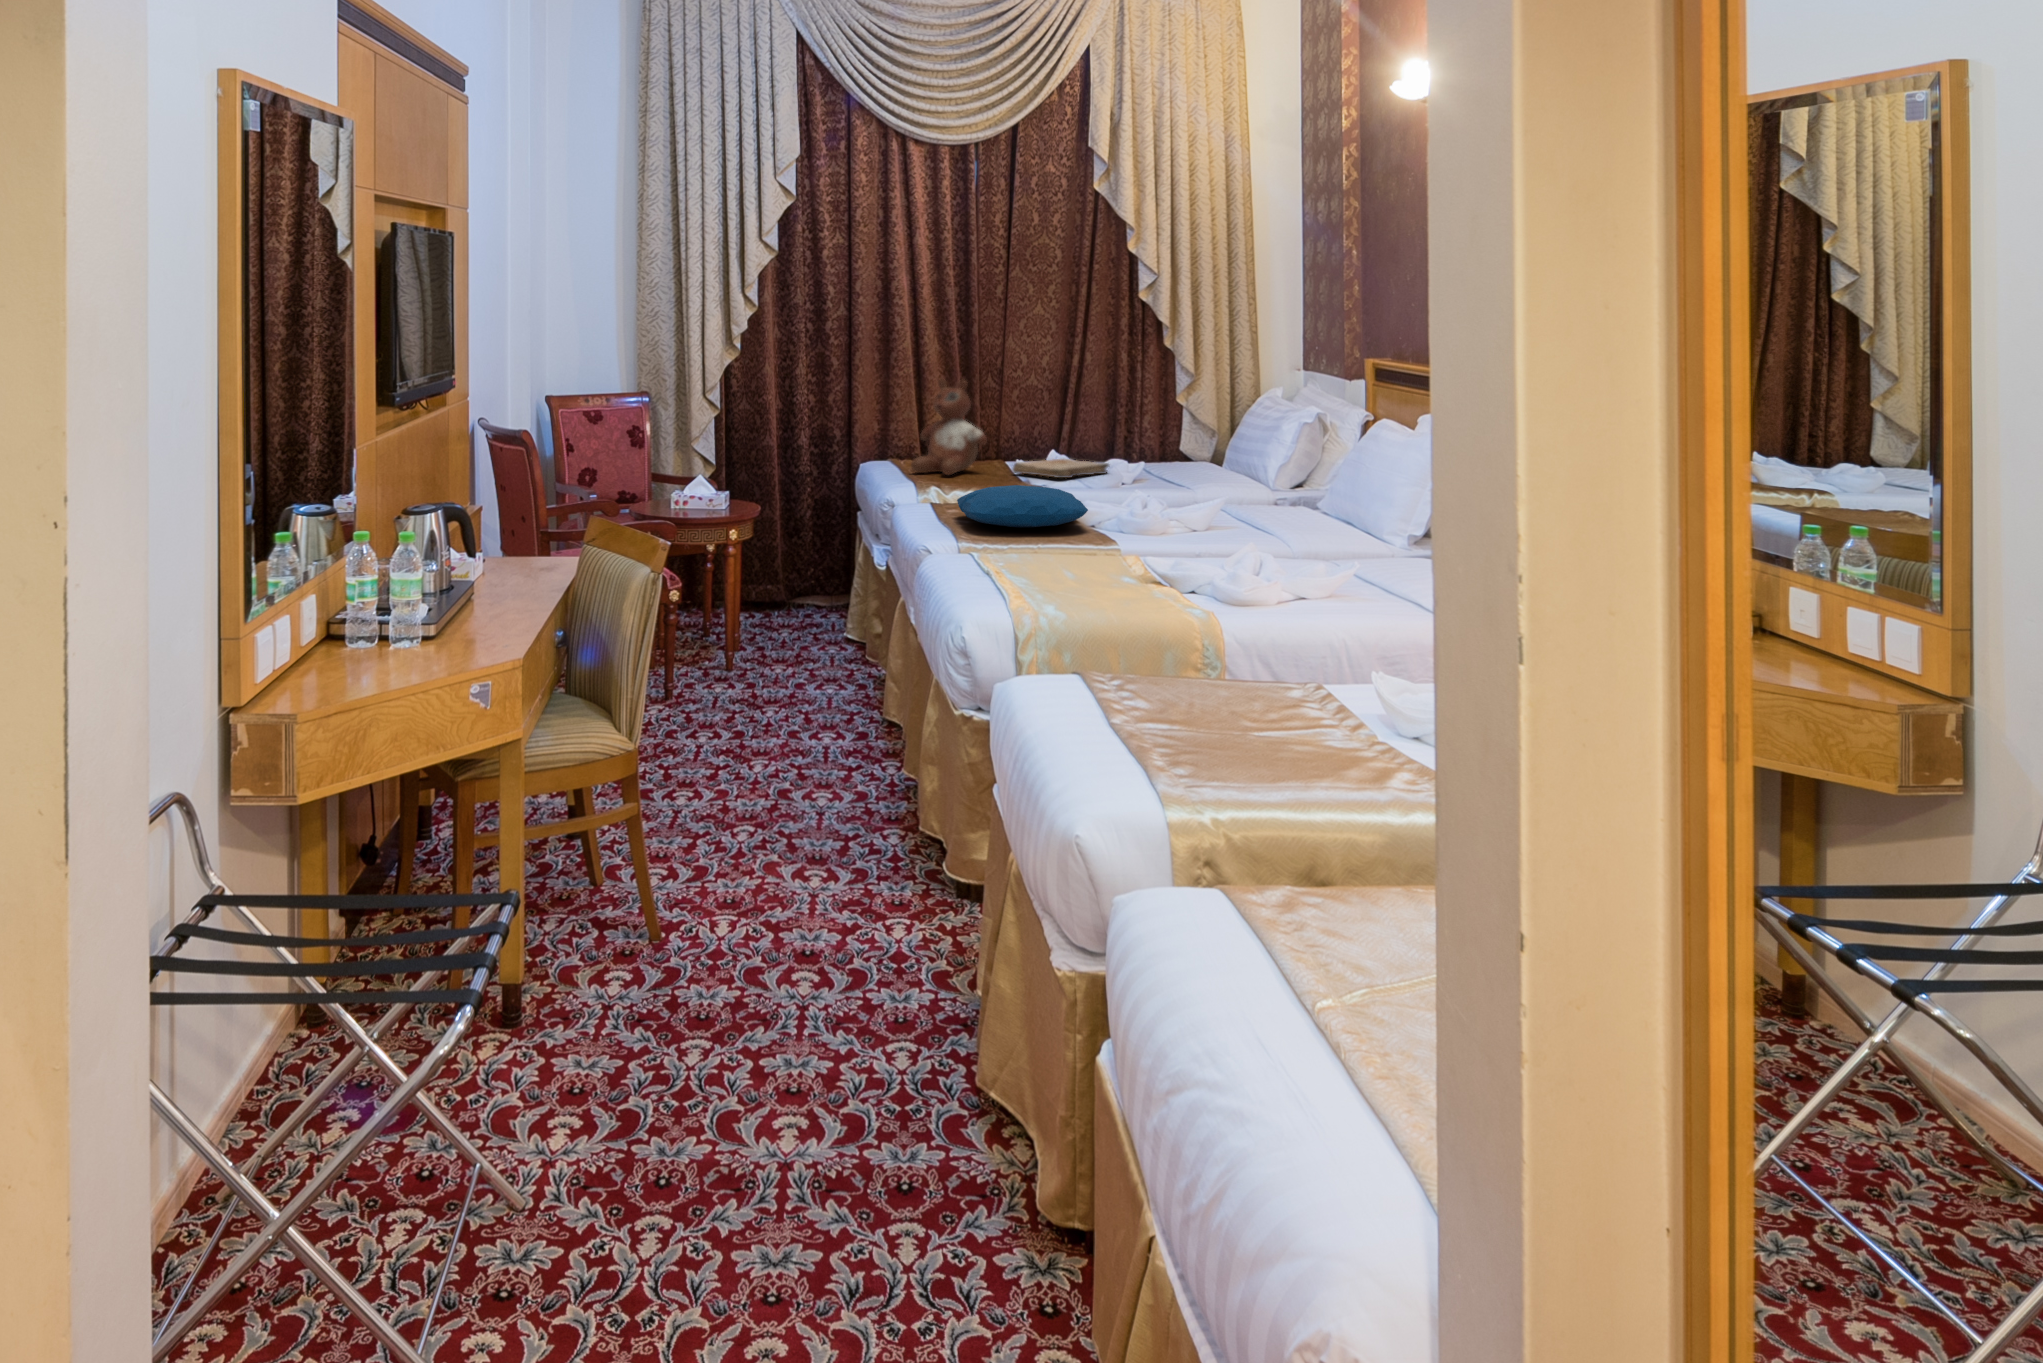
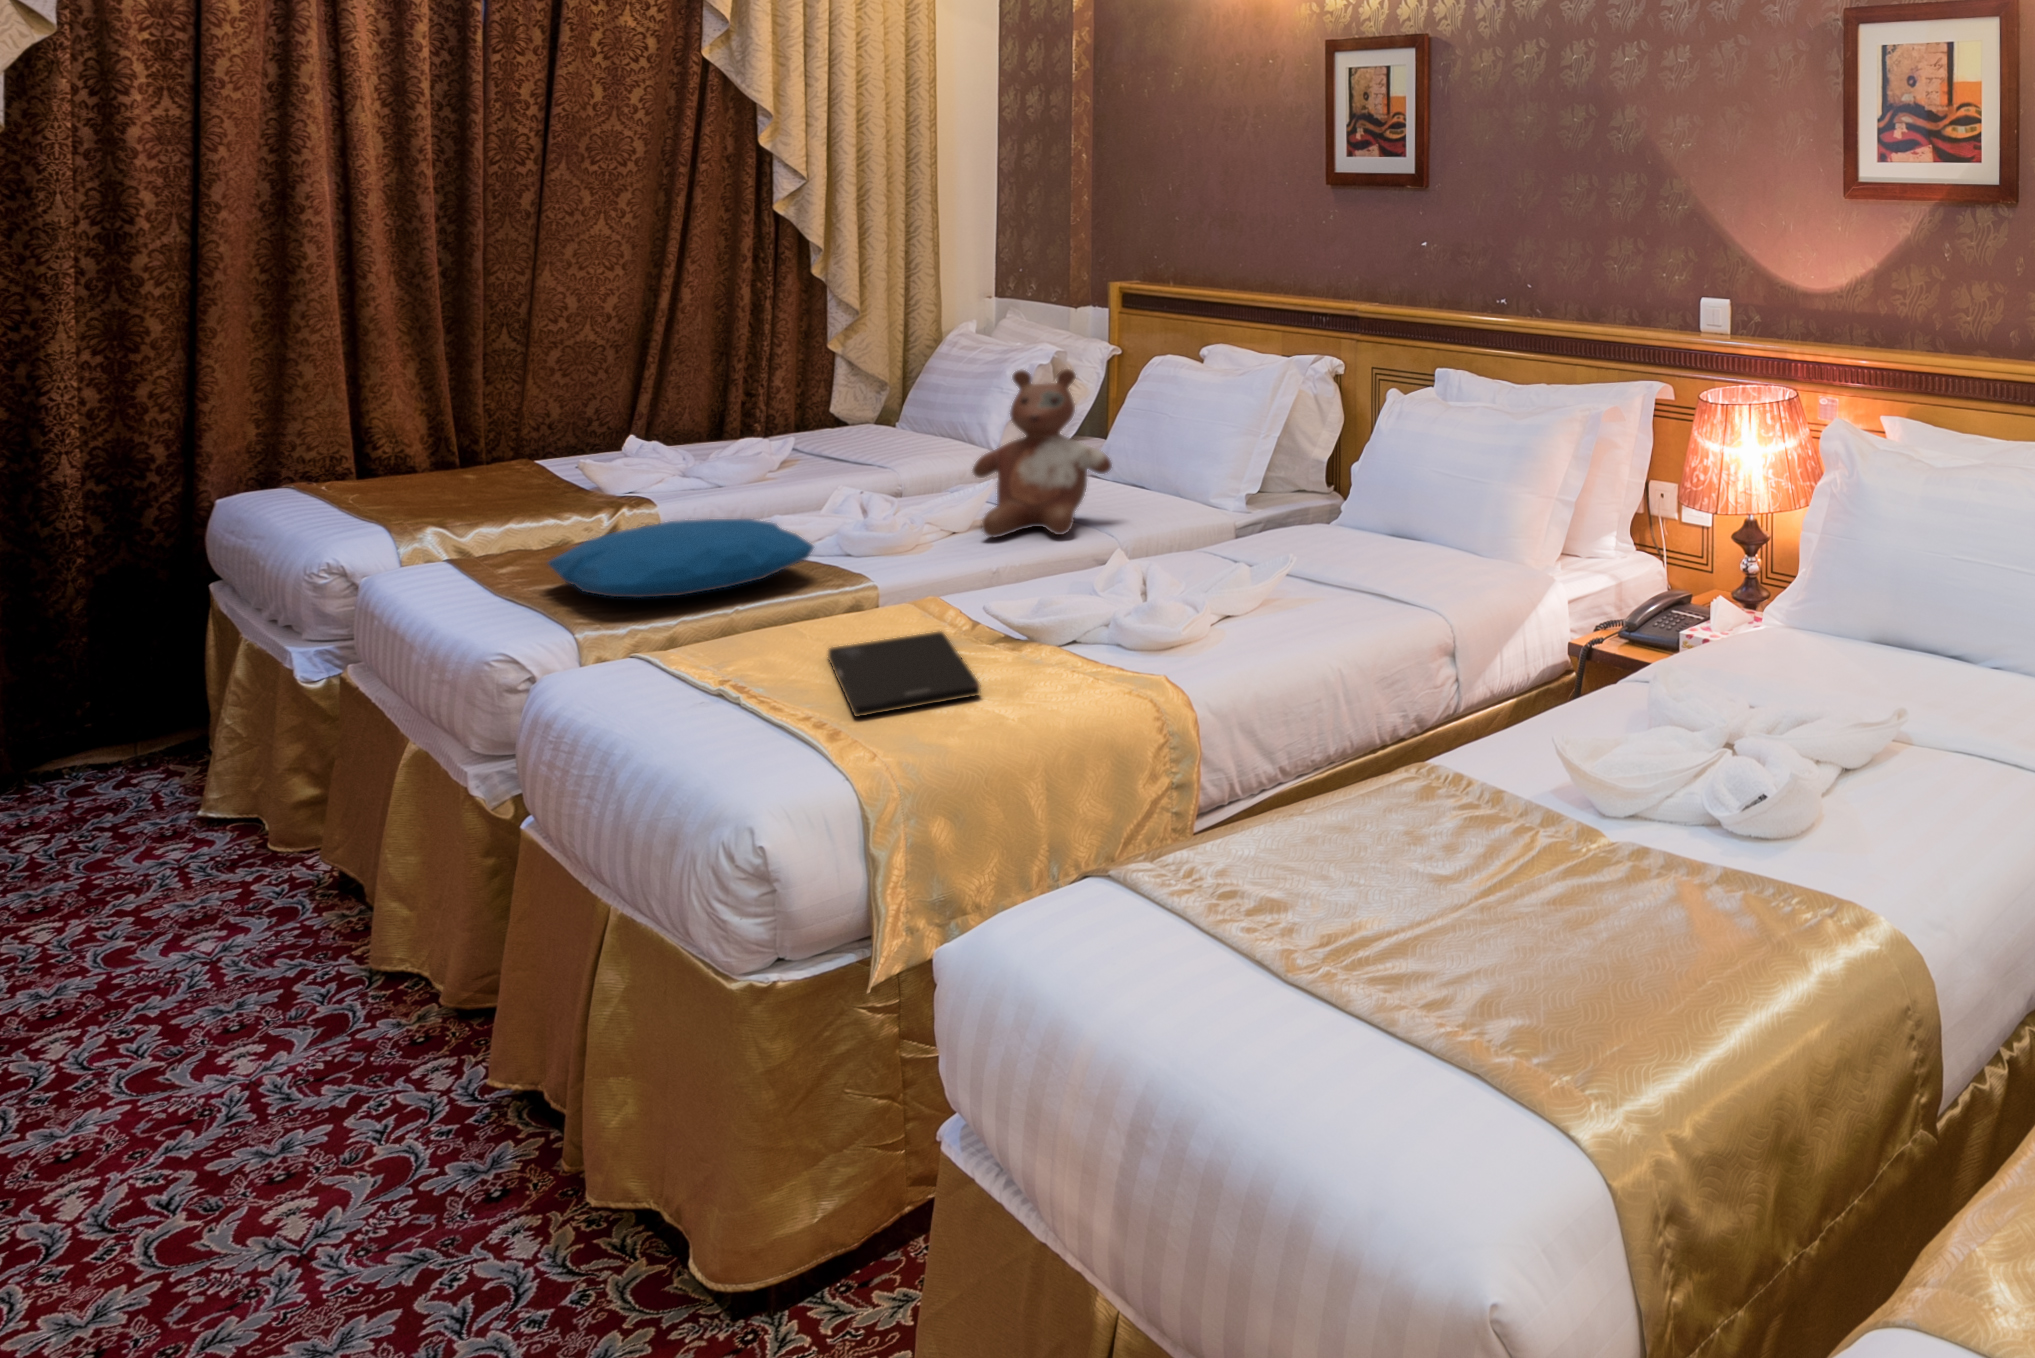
stuffed bear: present [911,379,987,475] -> present [973,369,1111,537]
book: present [1013,459,1109,478] -> none [584,452,754,487]
smartphone: none [1046,561,1126,595] -> present [828,632,981,717]

